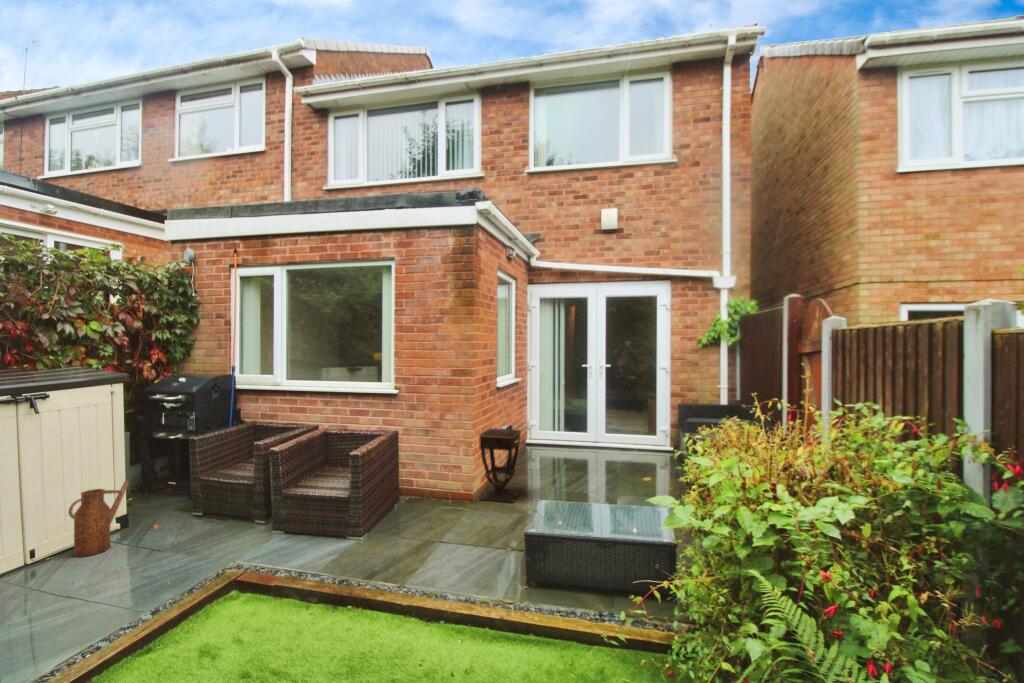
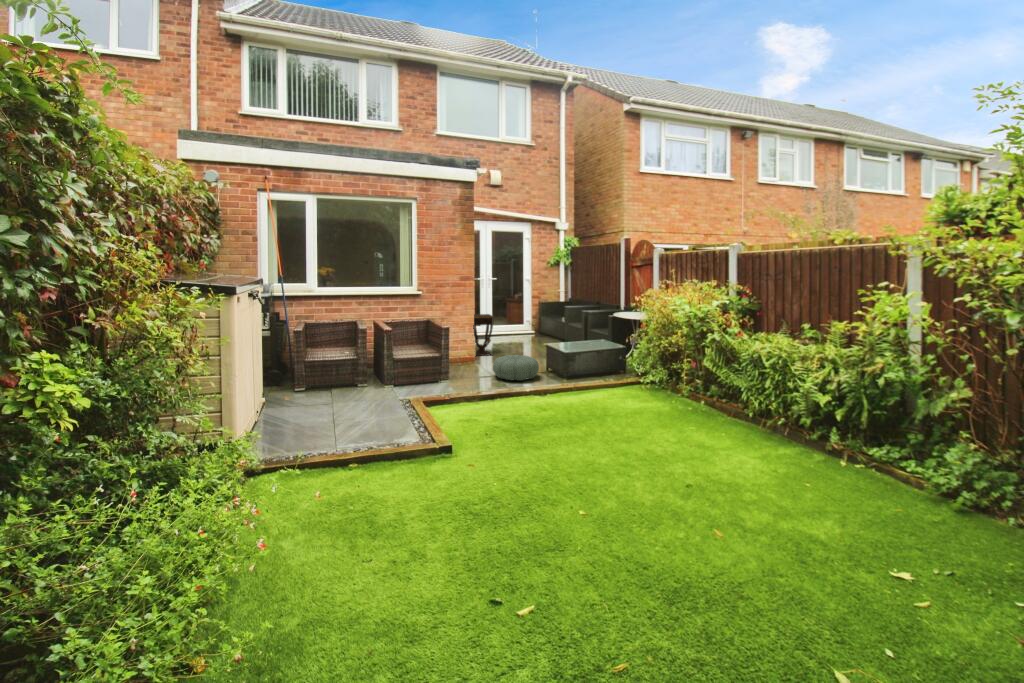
watering can: present [69,481,129,557] -> none [260,355,285,404]
pouf: none [410,523,499,588] -> present [493,355,539,381]

